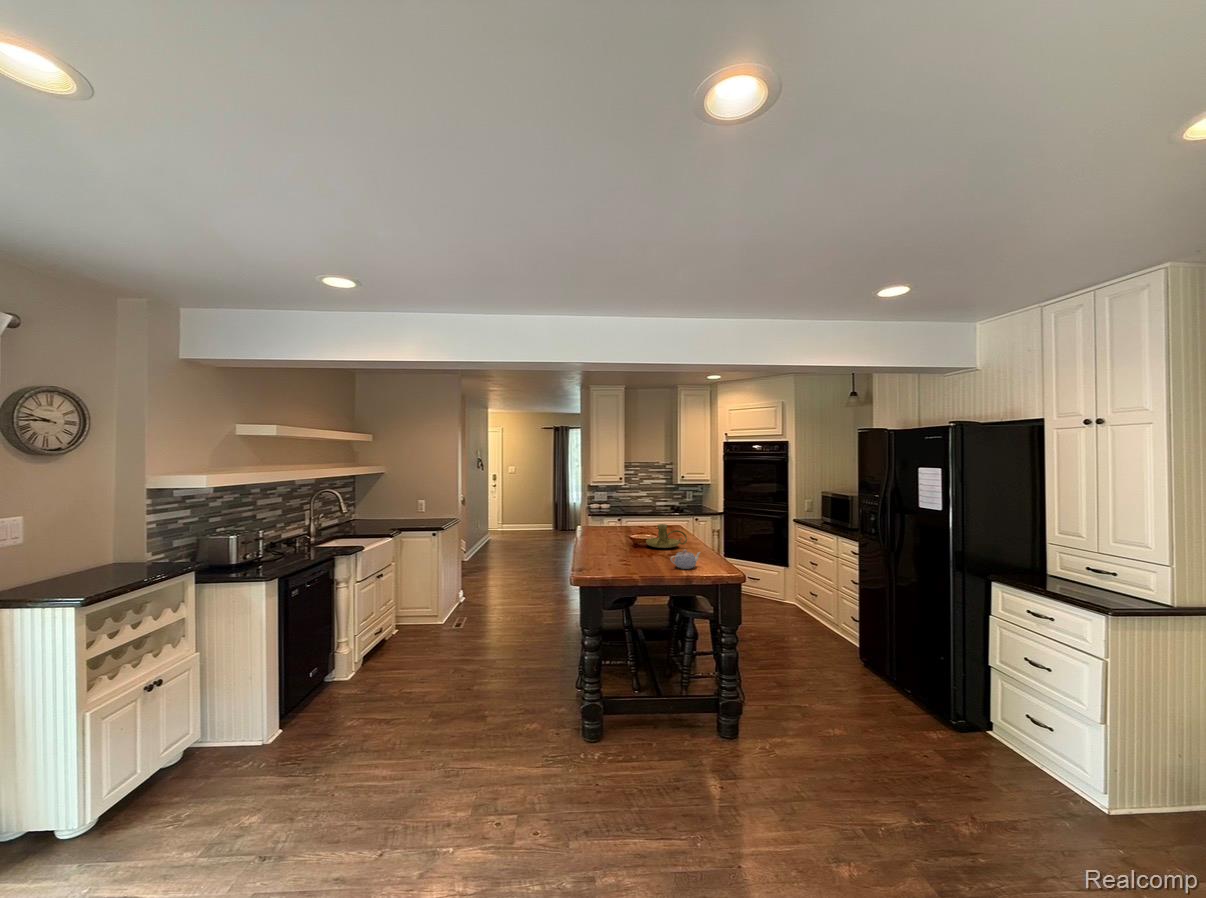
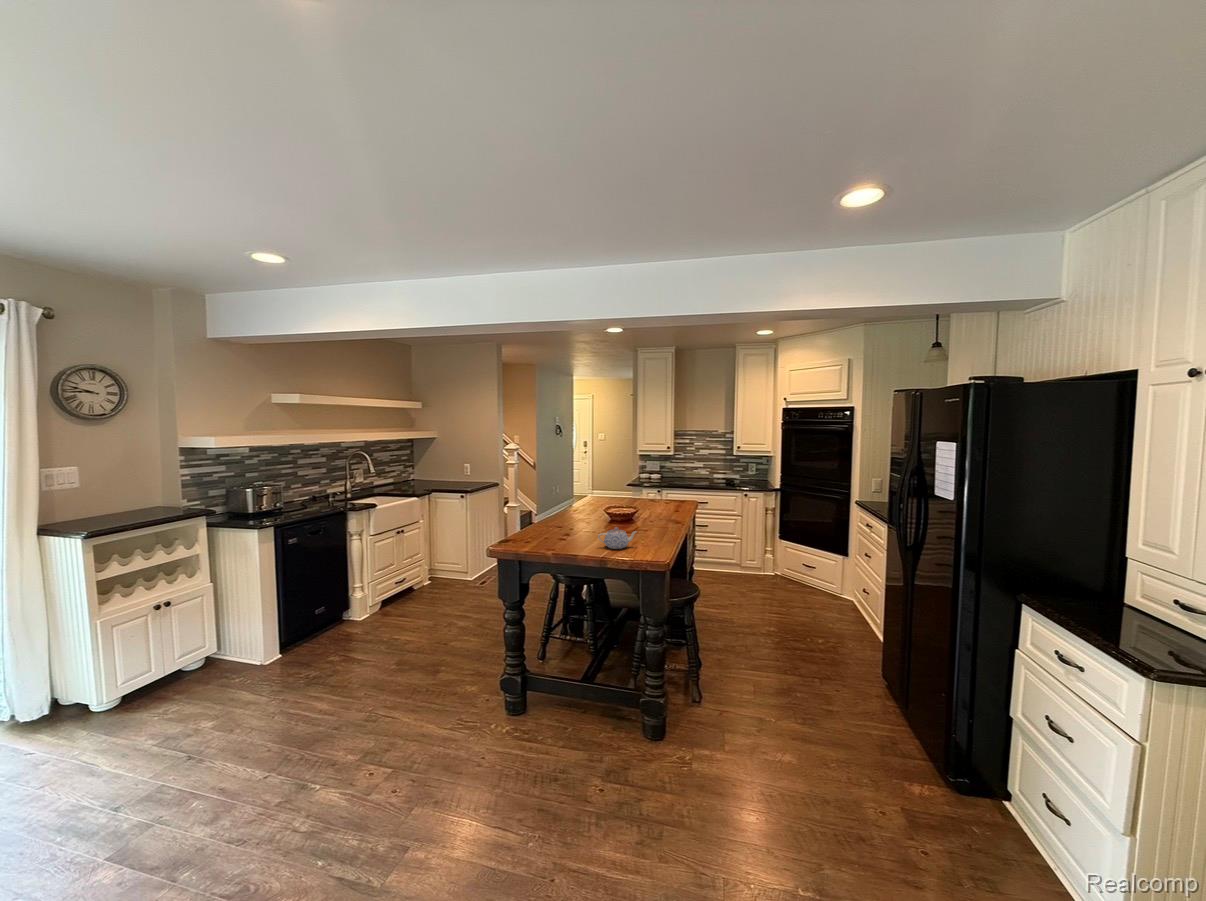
candle holder: present [646,524,687,548] -> none [617,498,659,524]

